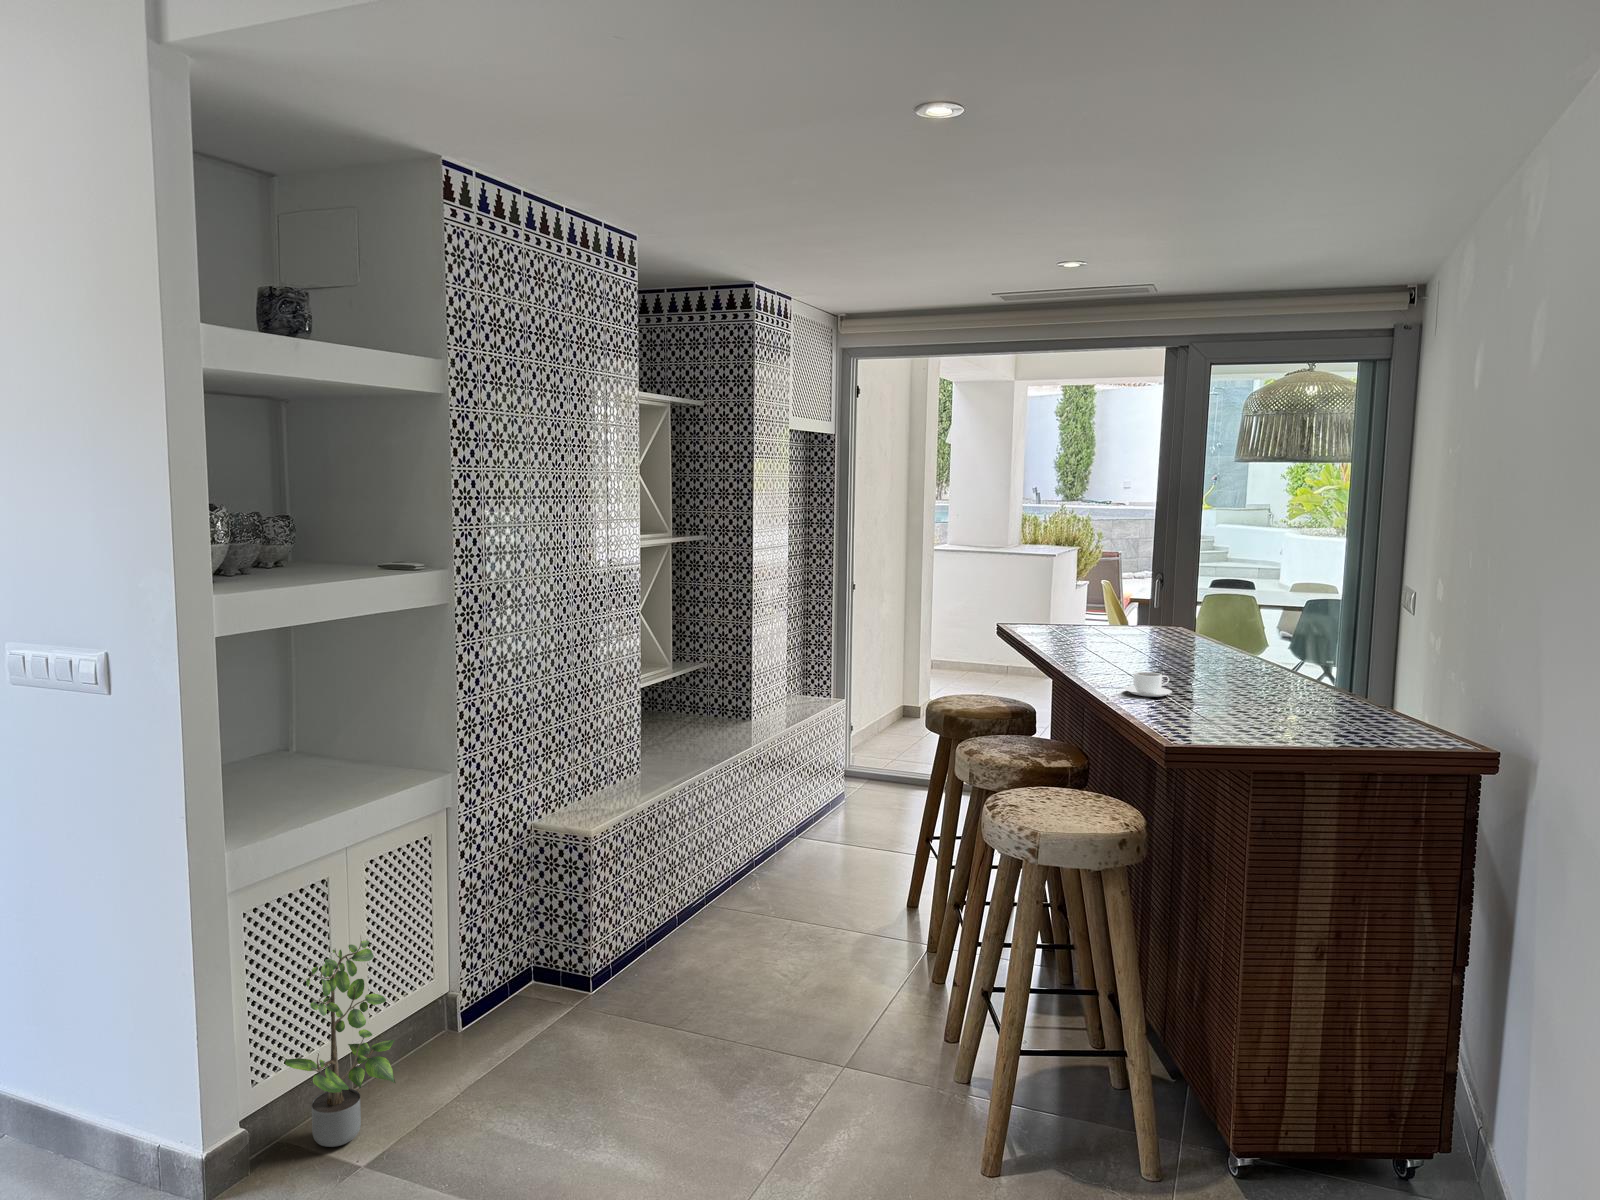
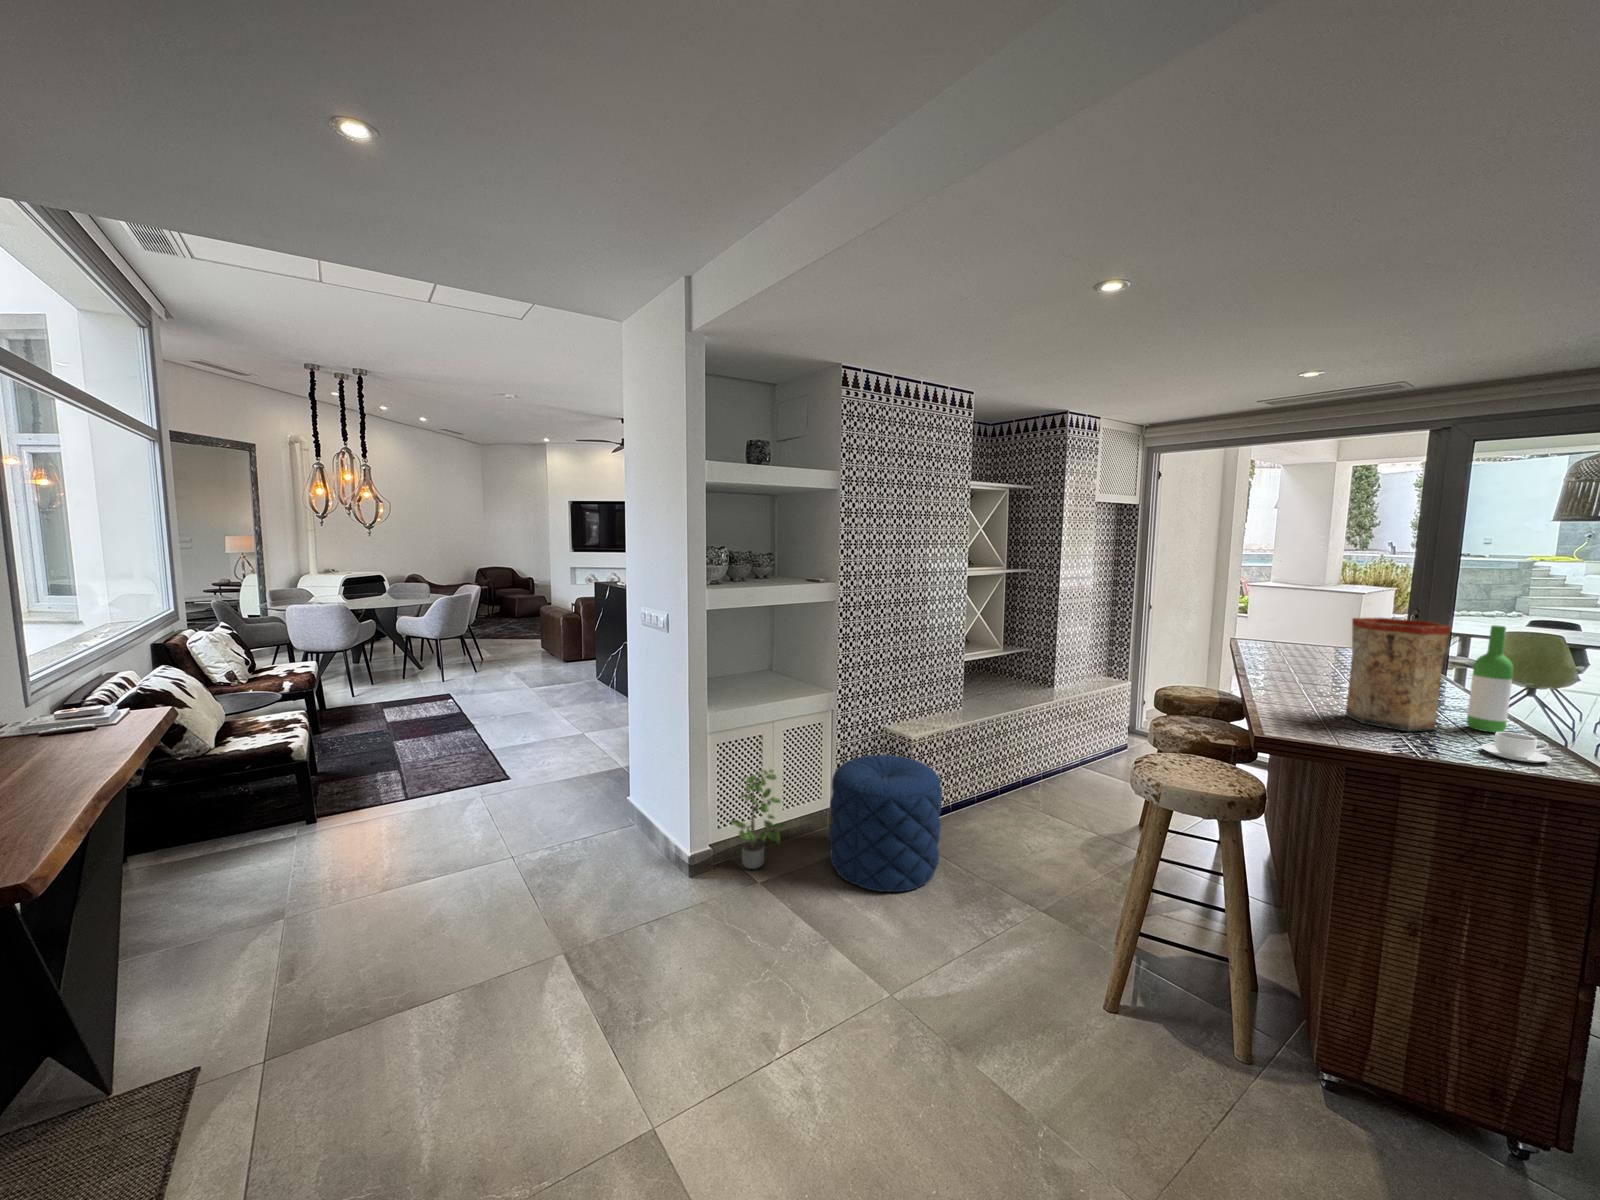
vase: none [1203,585,1299,719] -> present [1346,618,1451,732]
wine bottle: none [1305,587,1343,709] -> present [1467,625,1513,732]
coffee cup: present [1124,672,1172,697] -> present [1481,732,1552,763]
pouf: none [480,869,679,1114] -> present [829,755,942,892]

